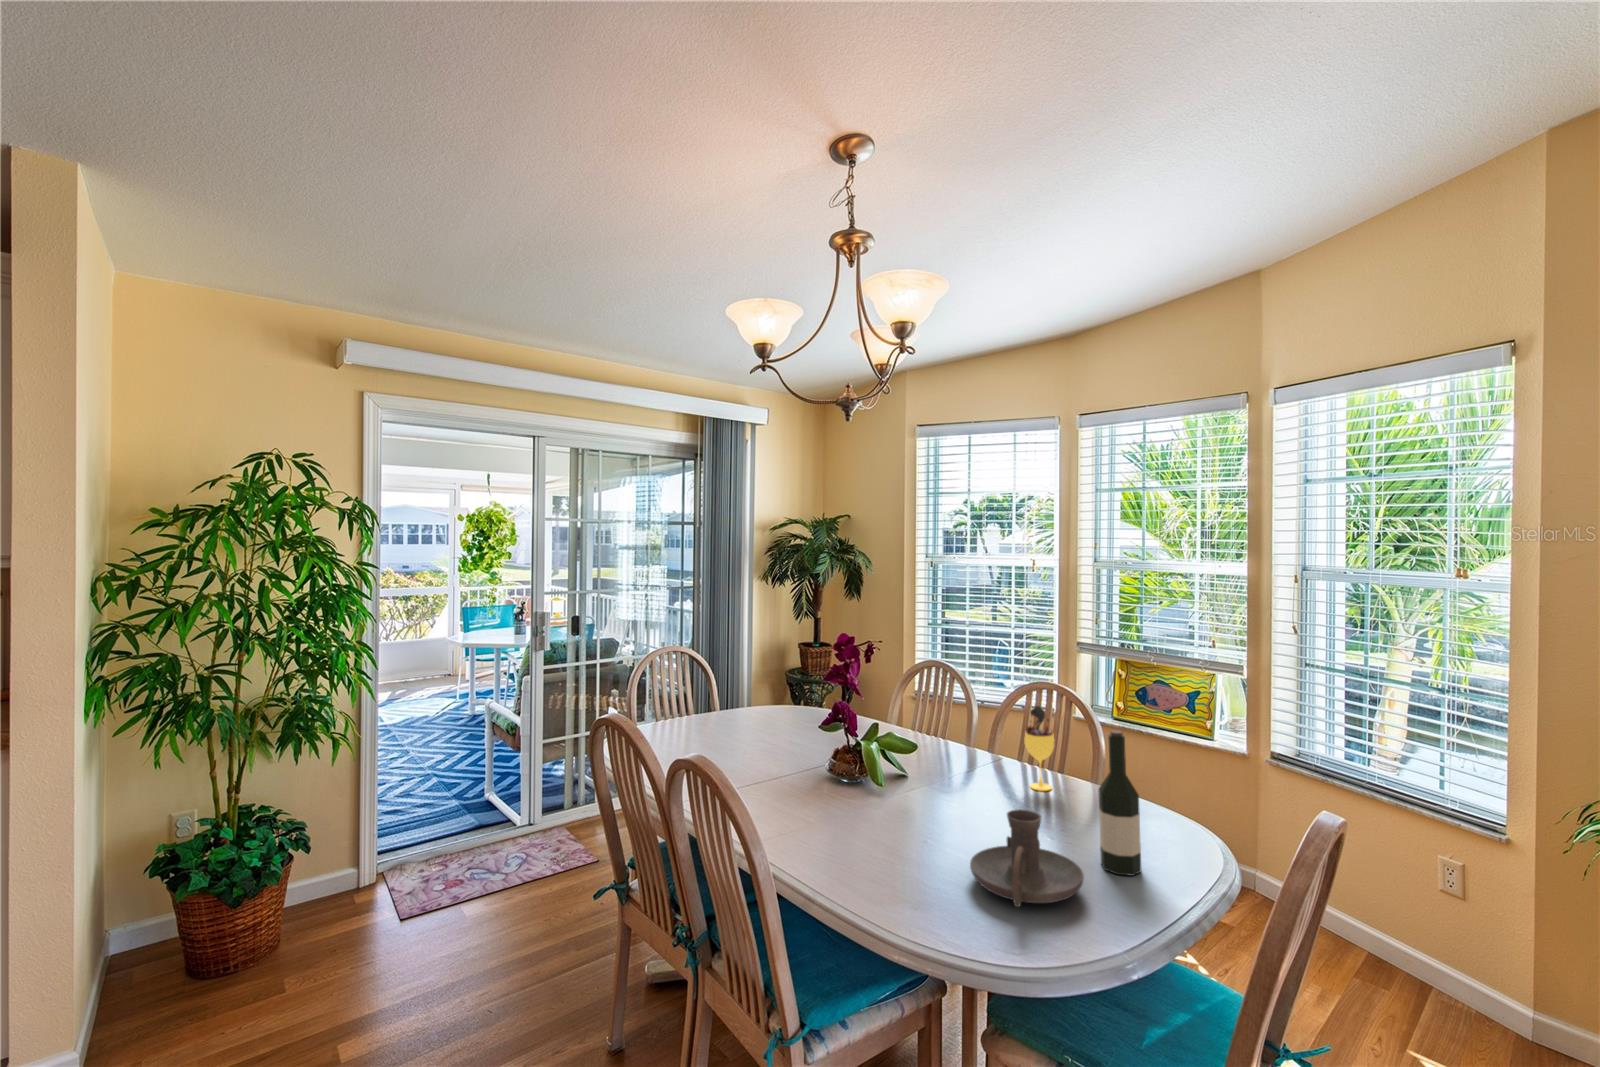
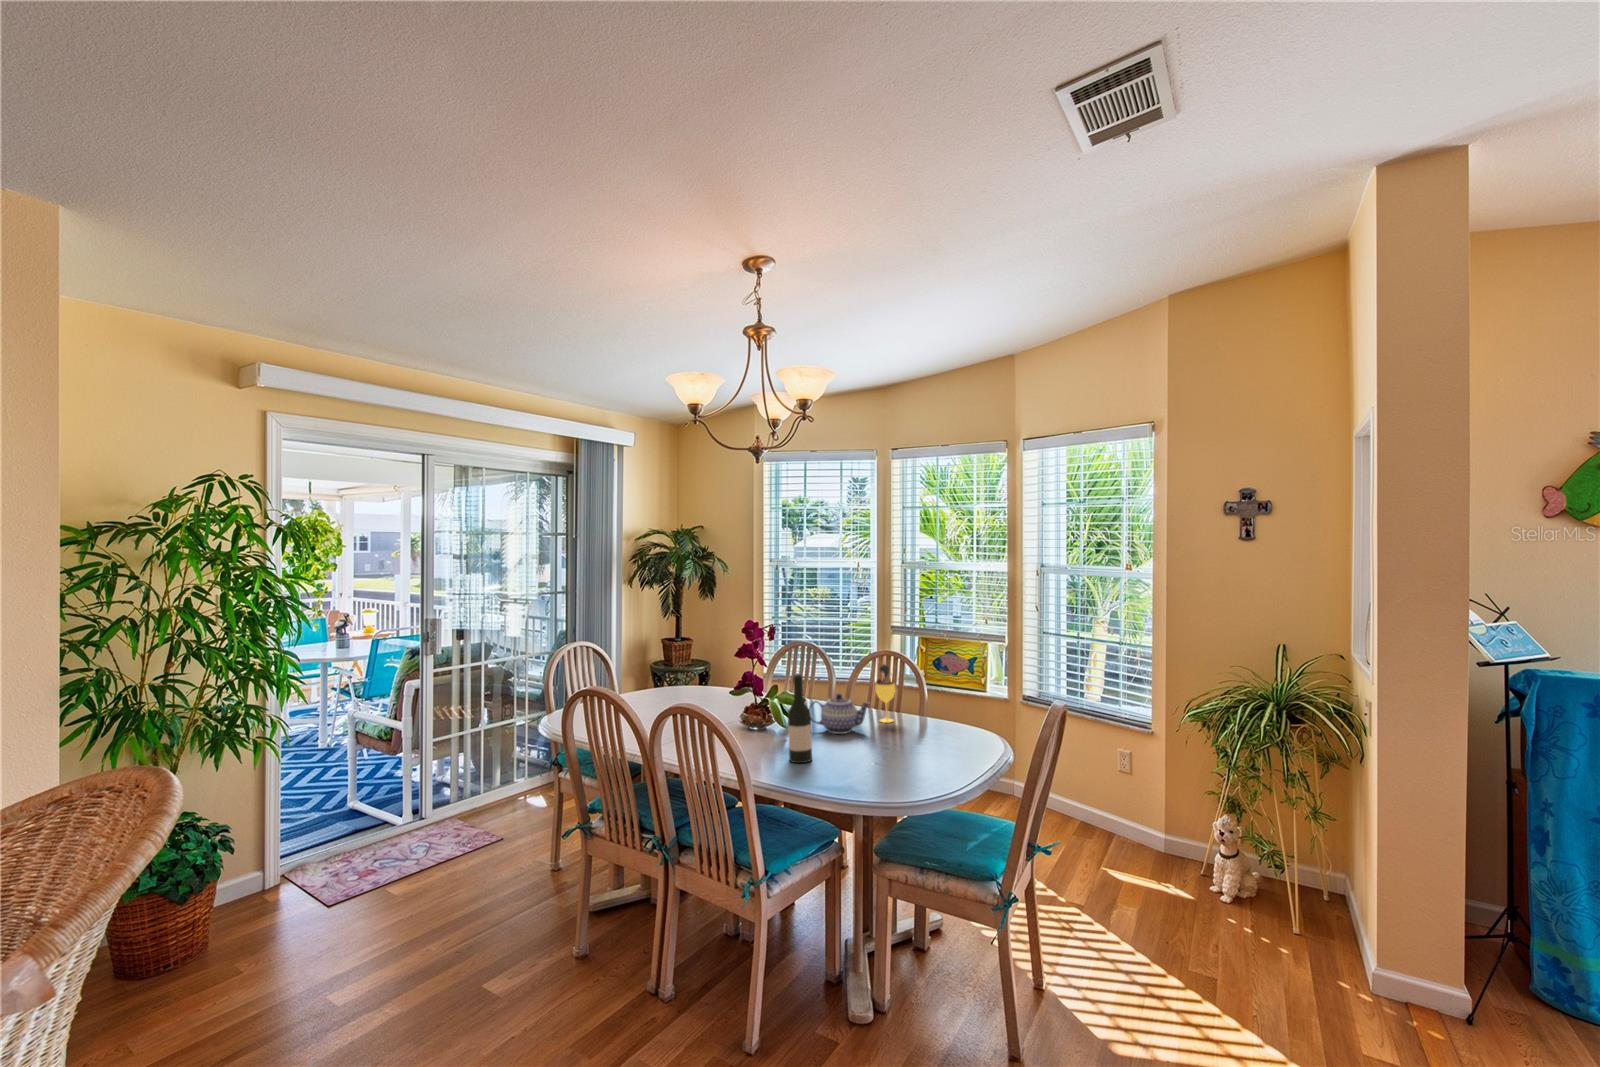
wine bottle: present [1098,731,1141,876] -> present [788,673,812,763]
teapot: none [921,745,1011,804] -> present [809,694,869,734]
candle holder: present [970,810,1084,907] -> none [860,722,929,775]

